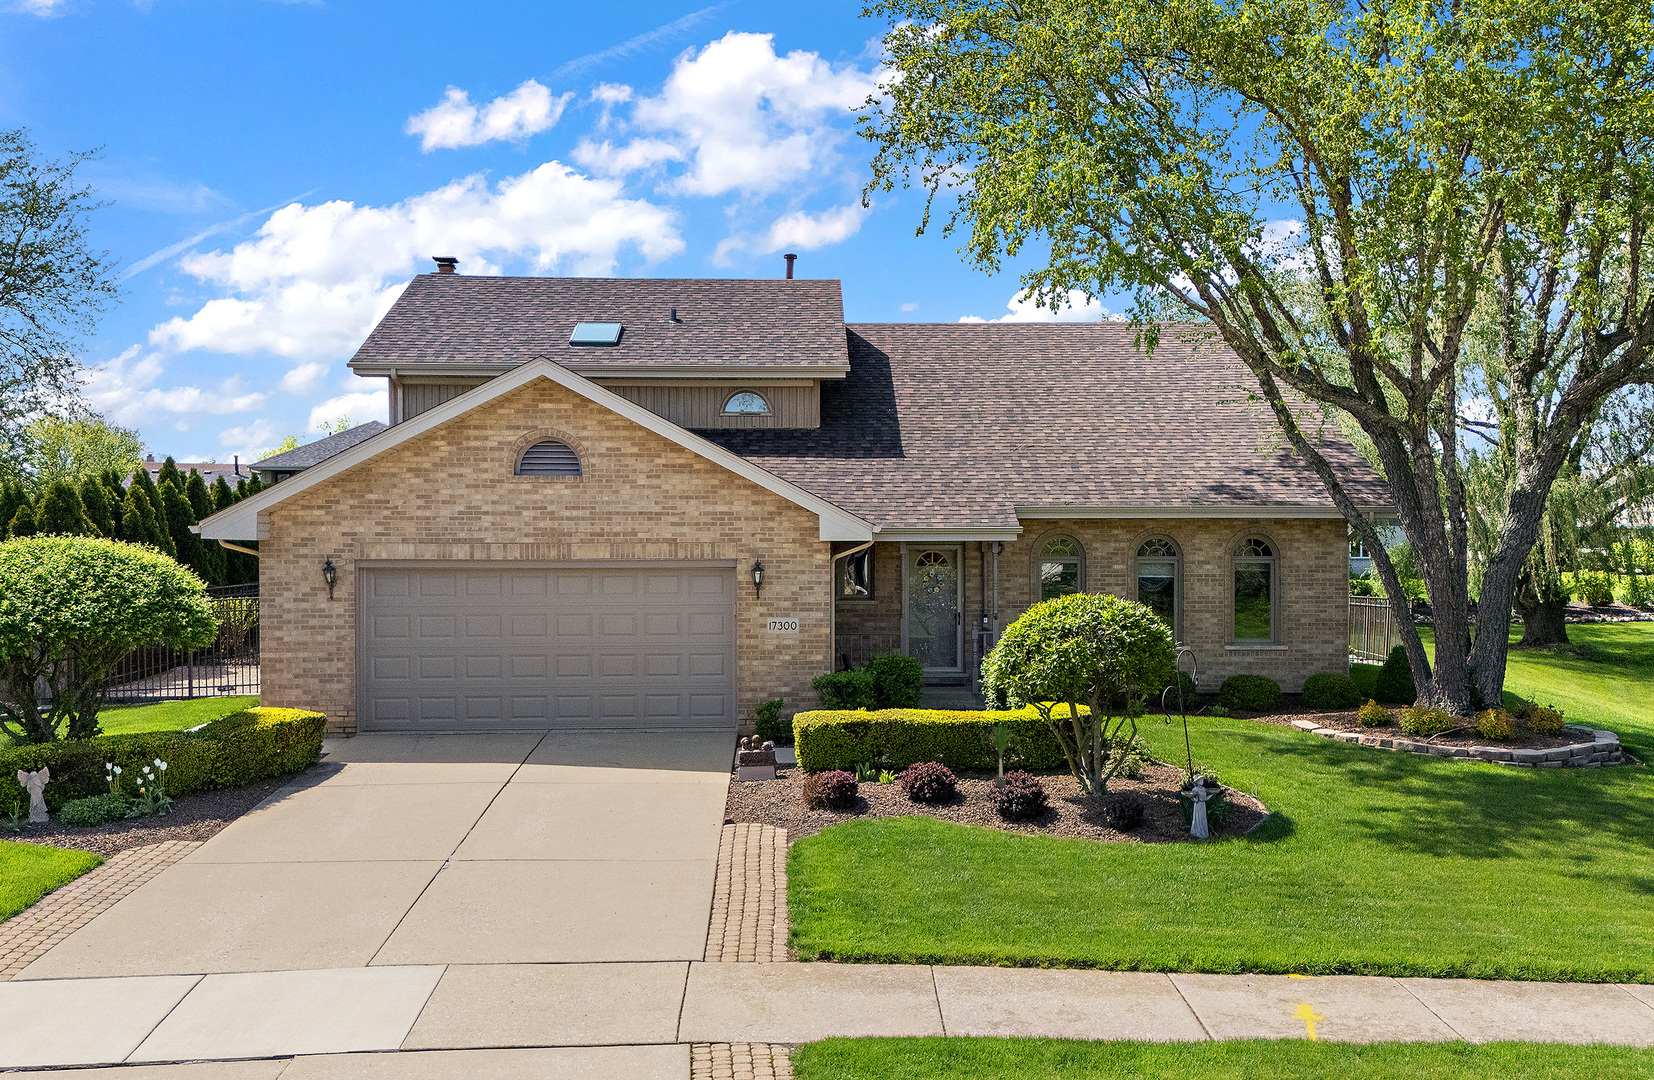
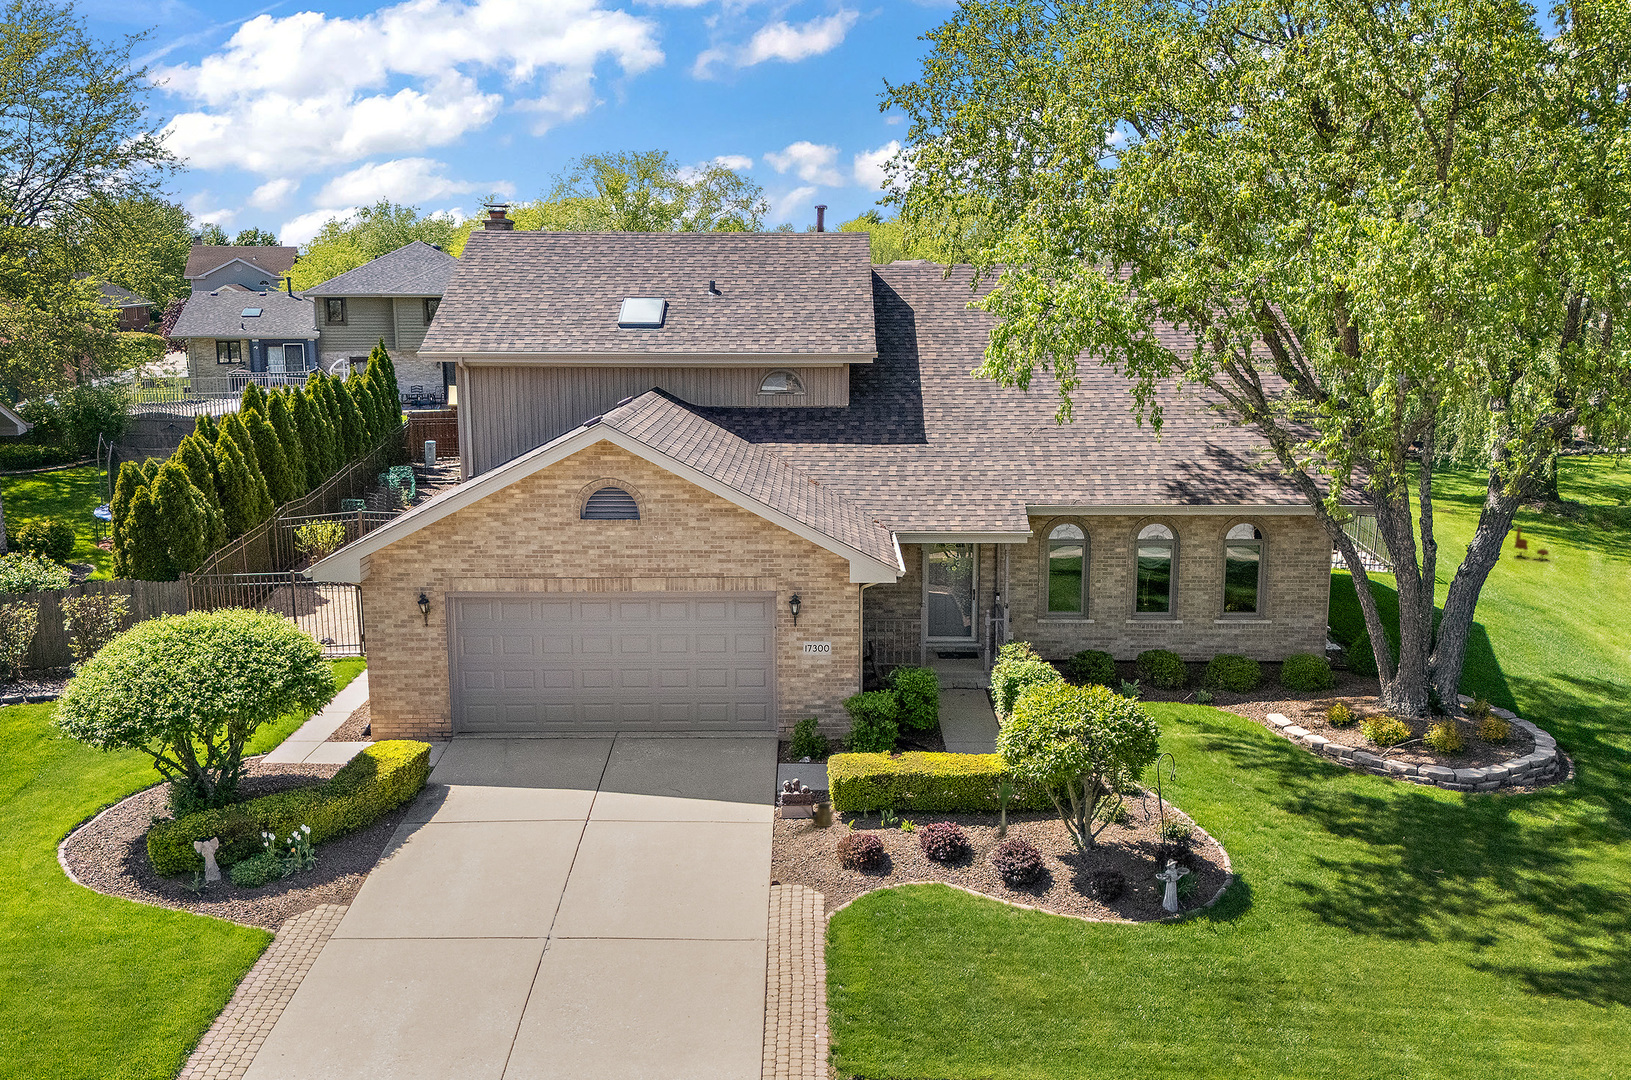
lounge chair: none [1554,611,1600,646] -> present [1514,527,1548,560]
watering can: none [758,756,803,785] -> present [803,802,837,827]

